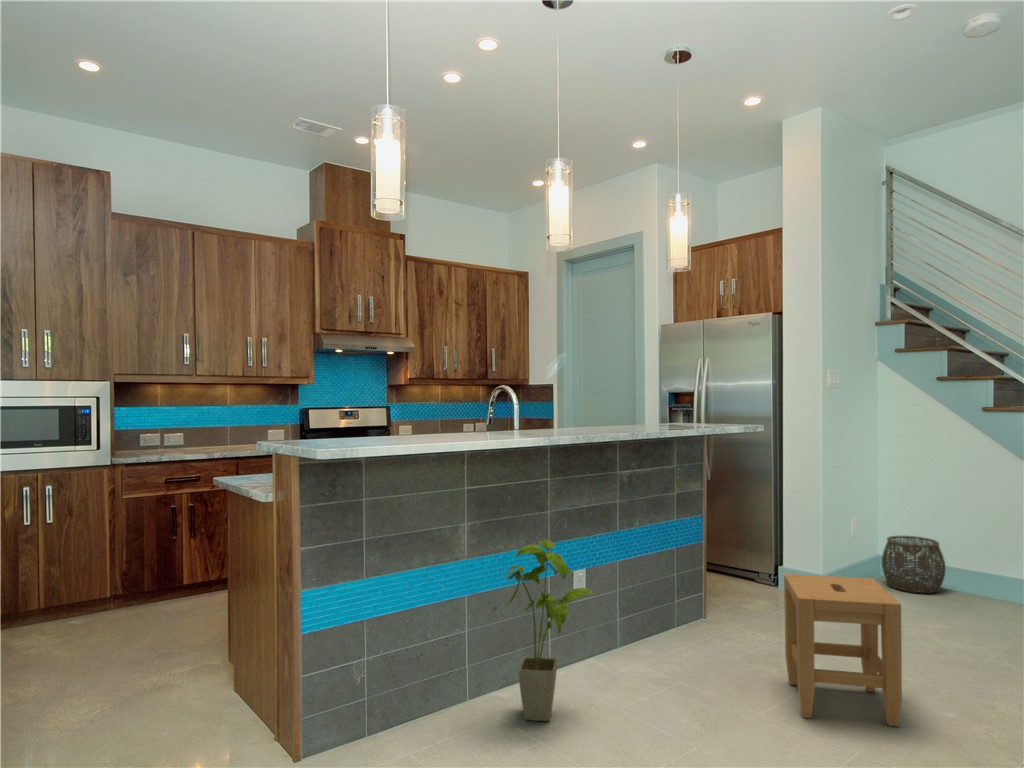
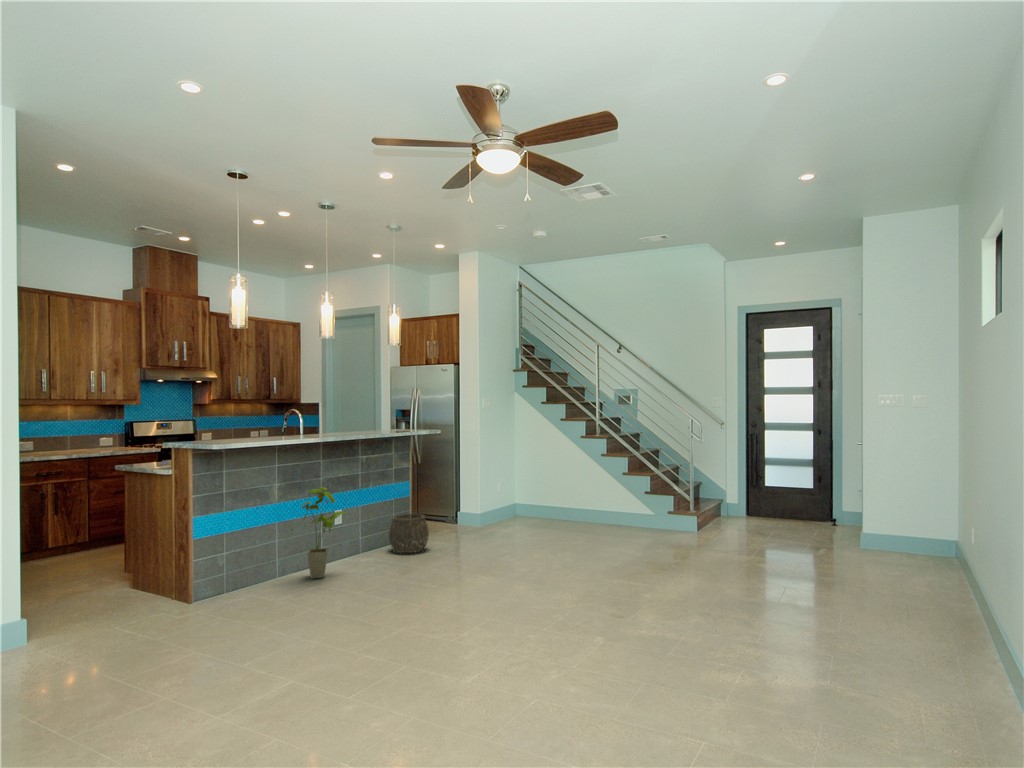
woven basket: present [882,536,946,593] -> present [389,513,429,553]
stool: present [784,574,902,726] -> none [444,501,489,565]

